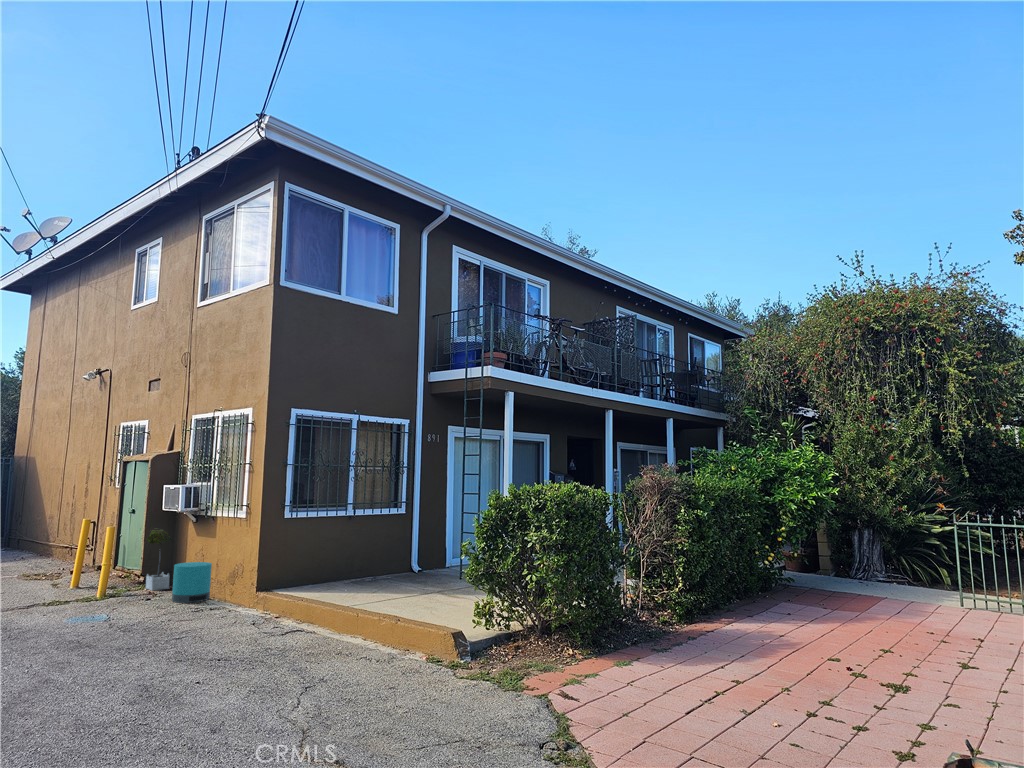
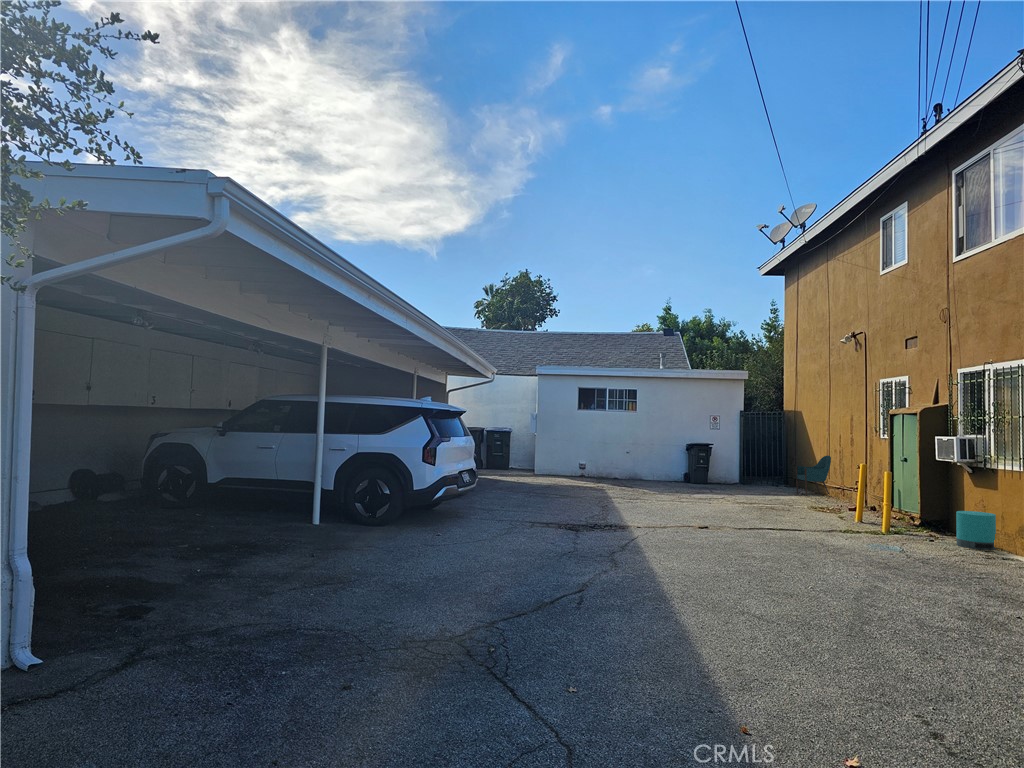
chair: none [13,509,62,560] -> present [796,456,831,497]
potted tree: present [146,529,173,591] -> none [921,476,948,534]

